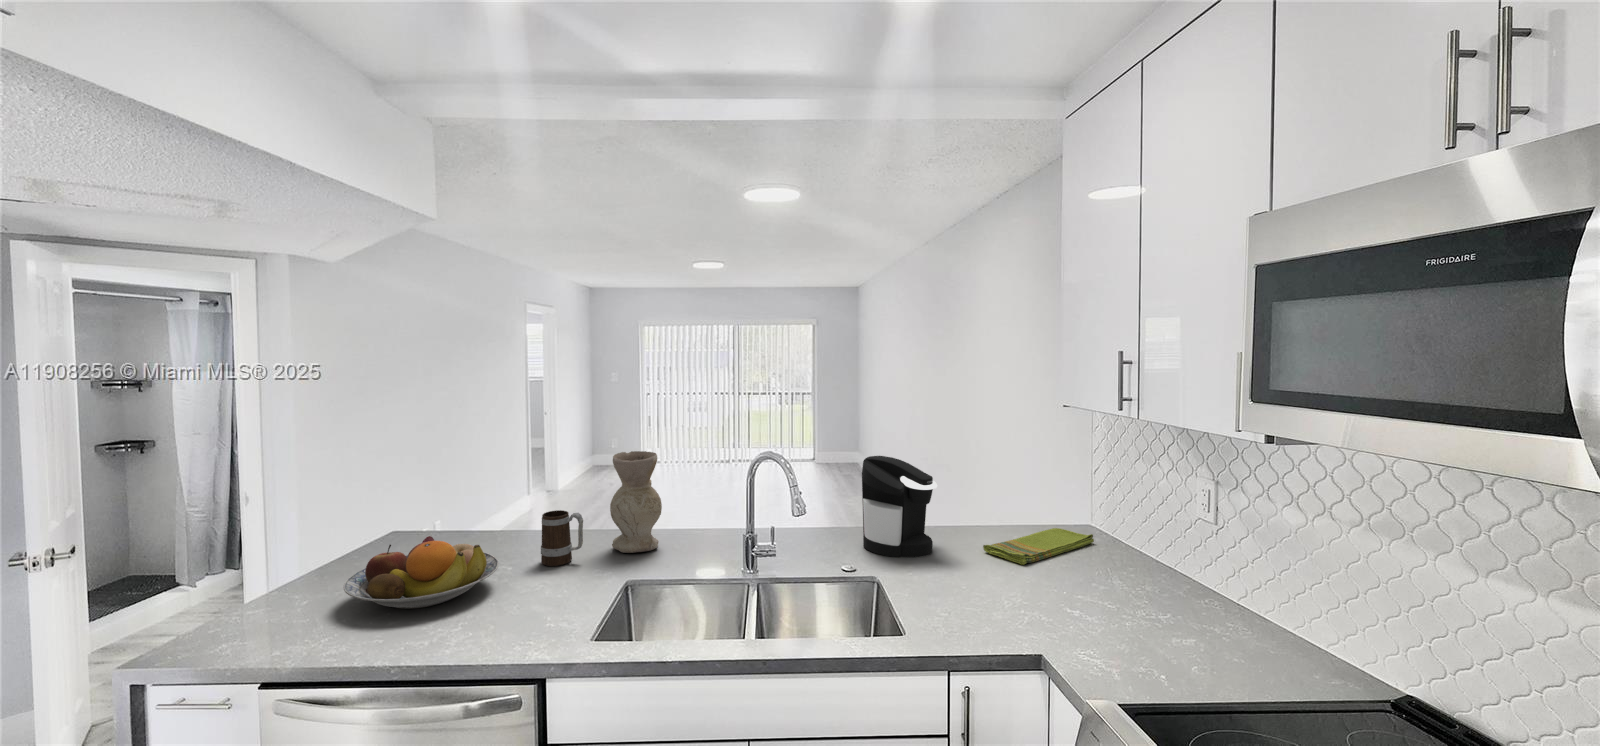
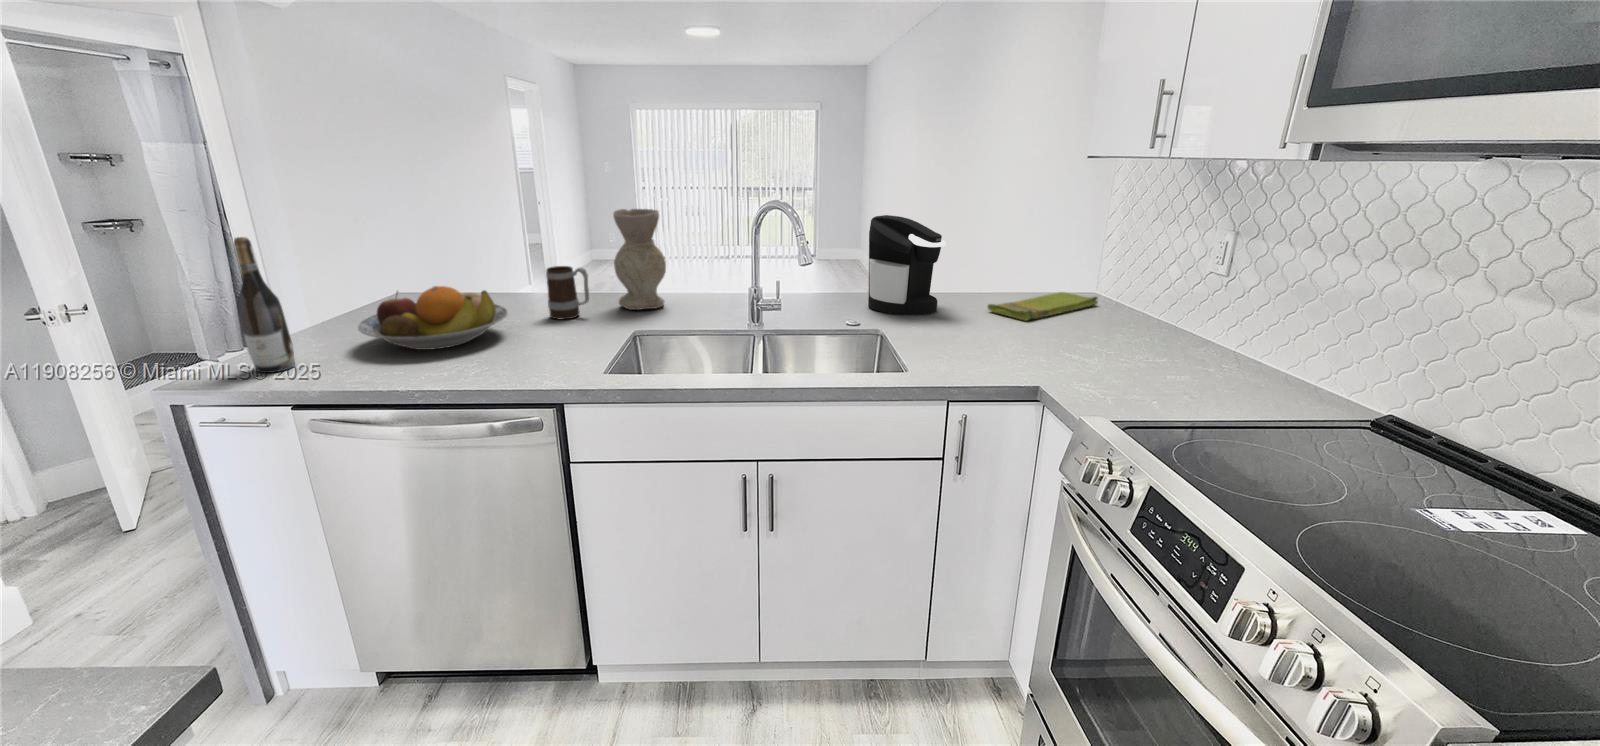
wine bottle: none [225,503,273,643] -> present [234,237,295,373]

